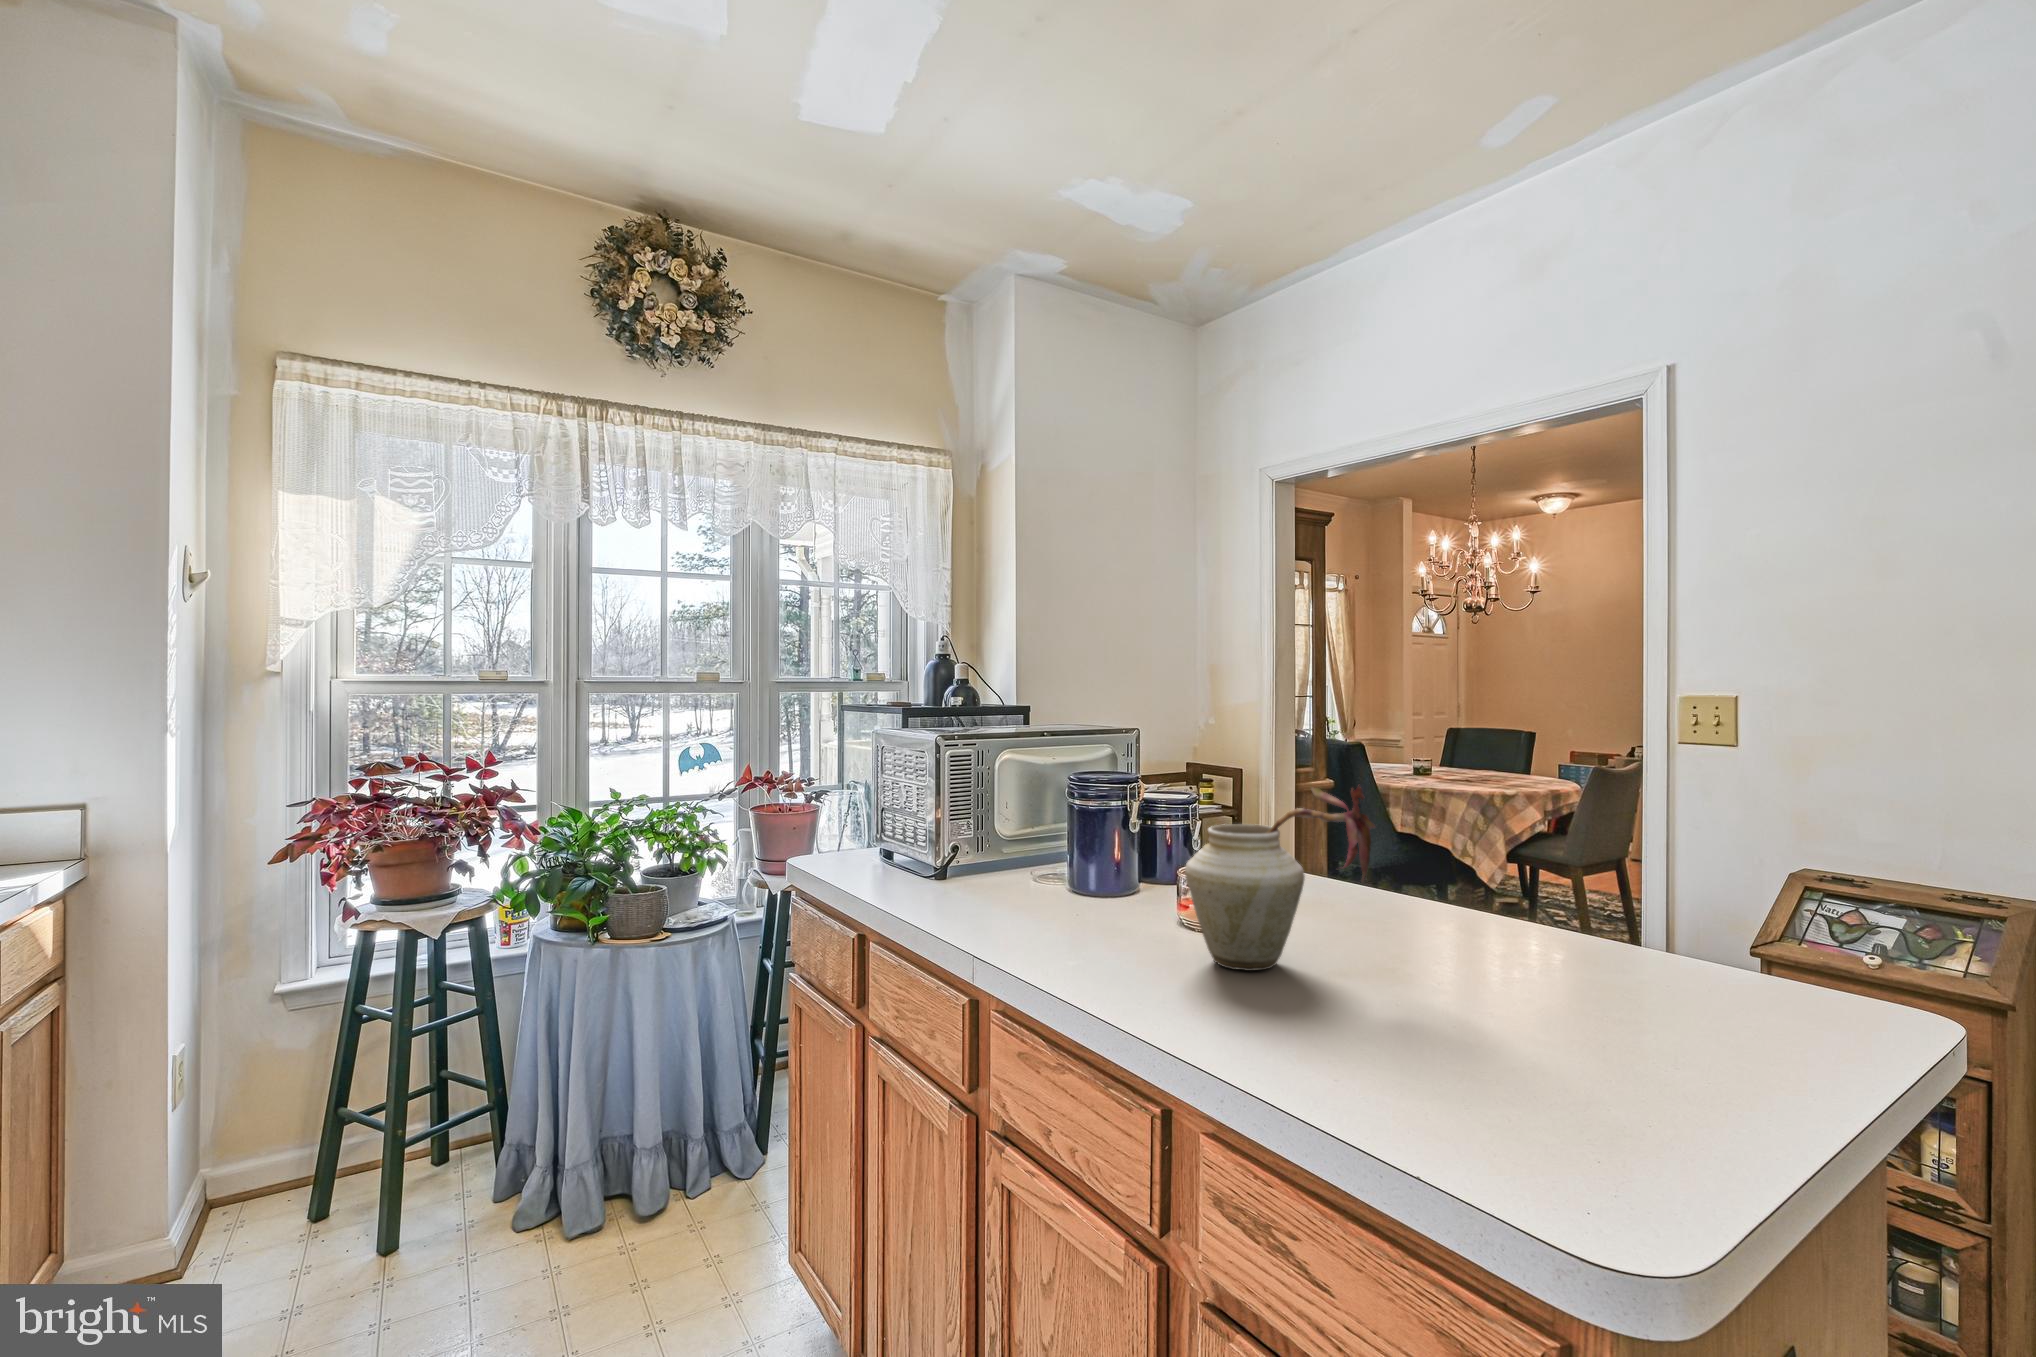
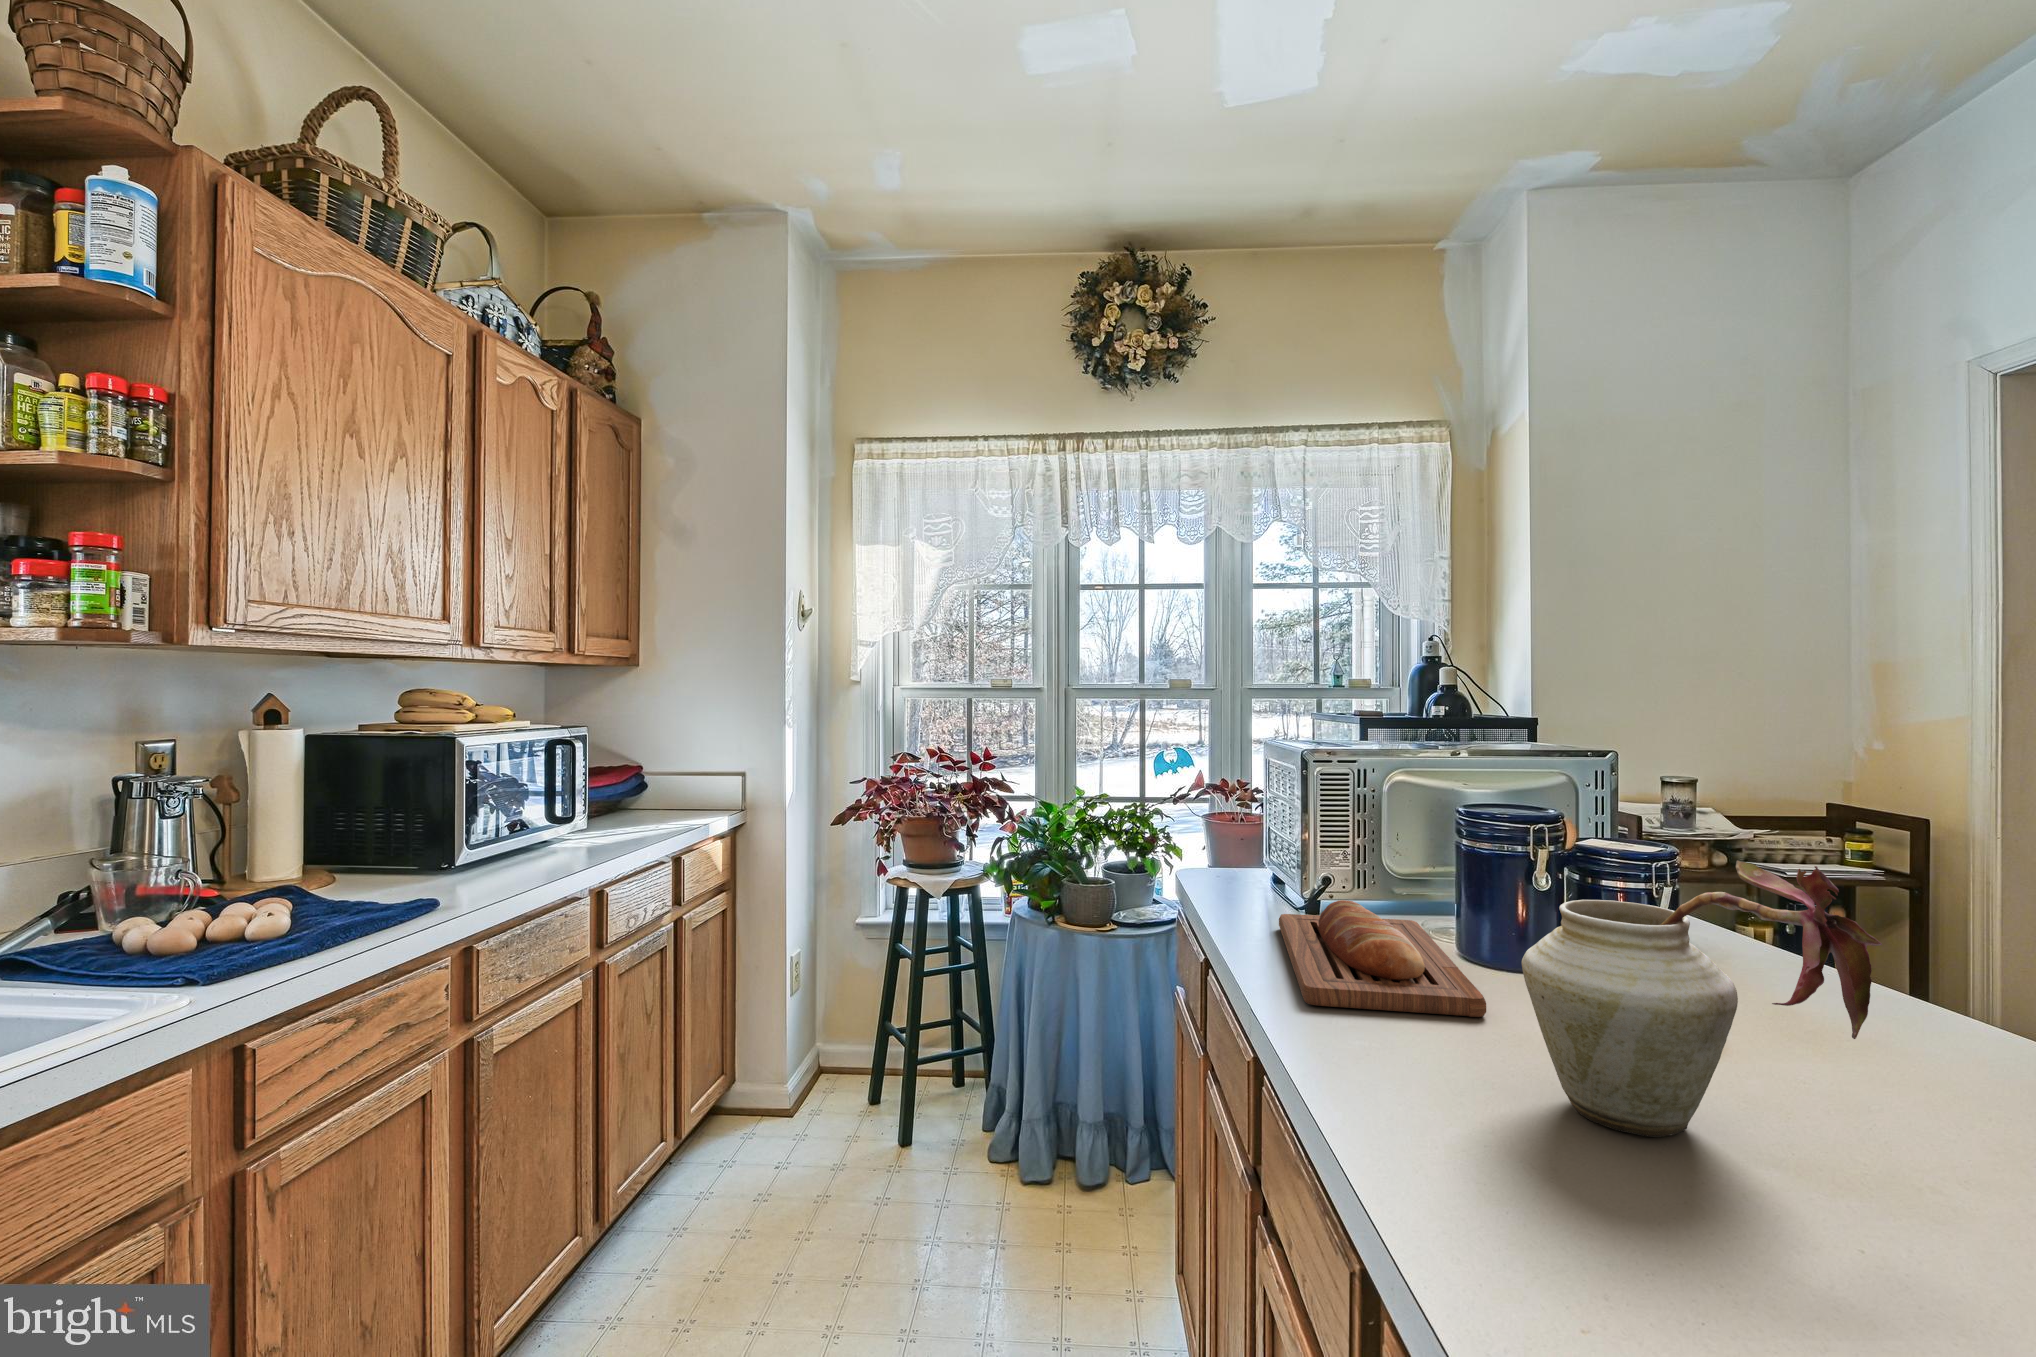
bread loaf: none [927,860,1125,941] -> present [1279,900,1486,1017]

